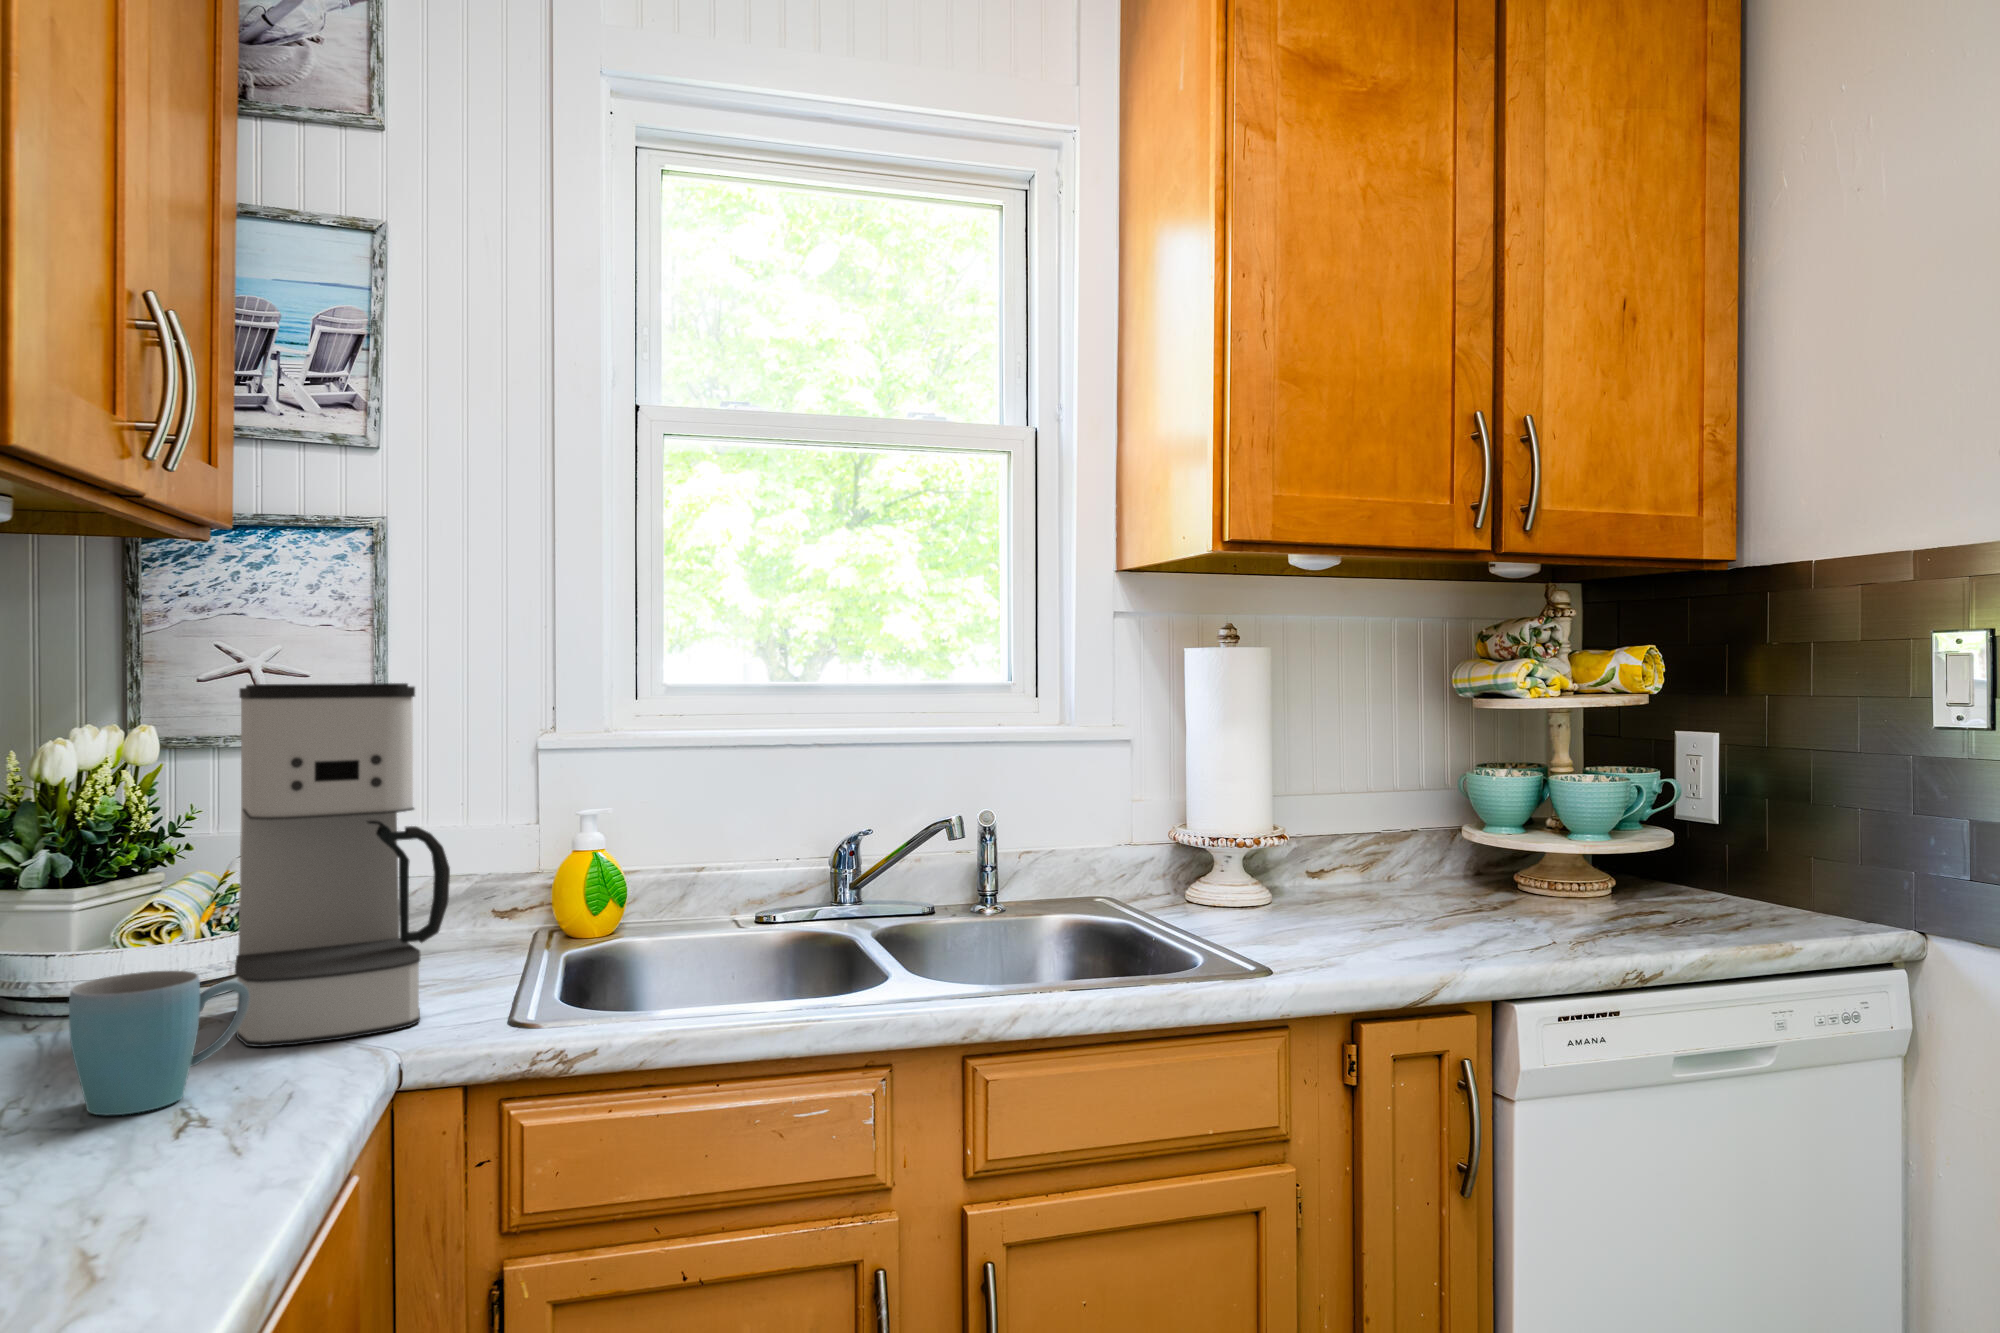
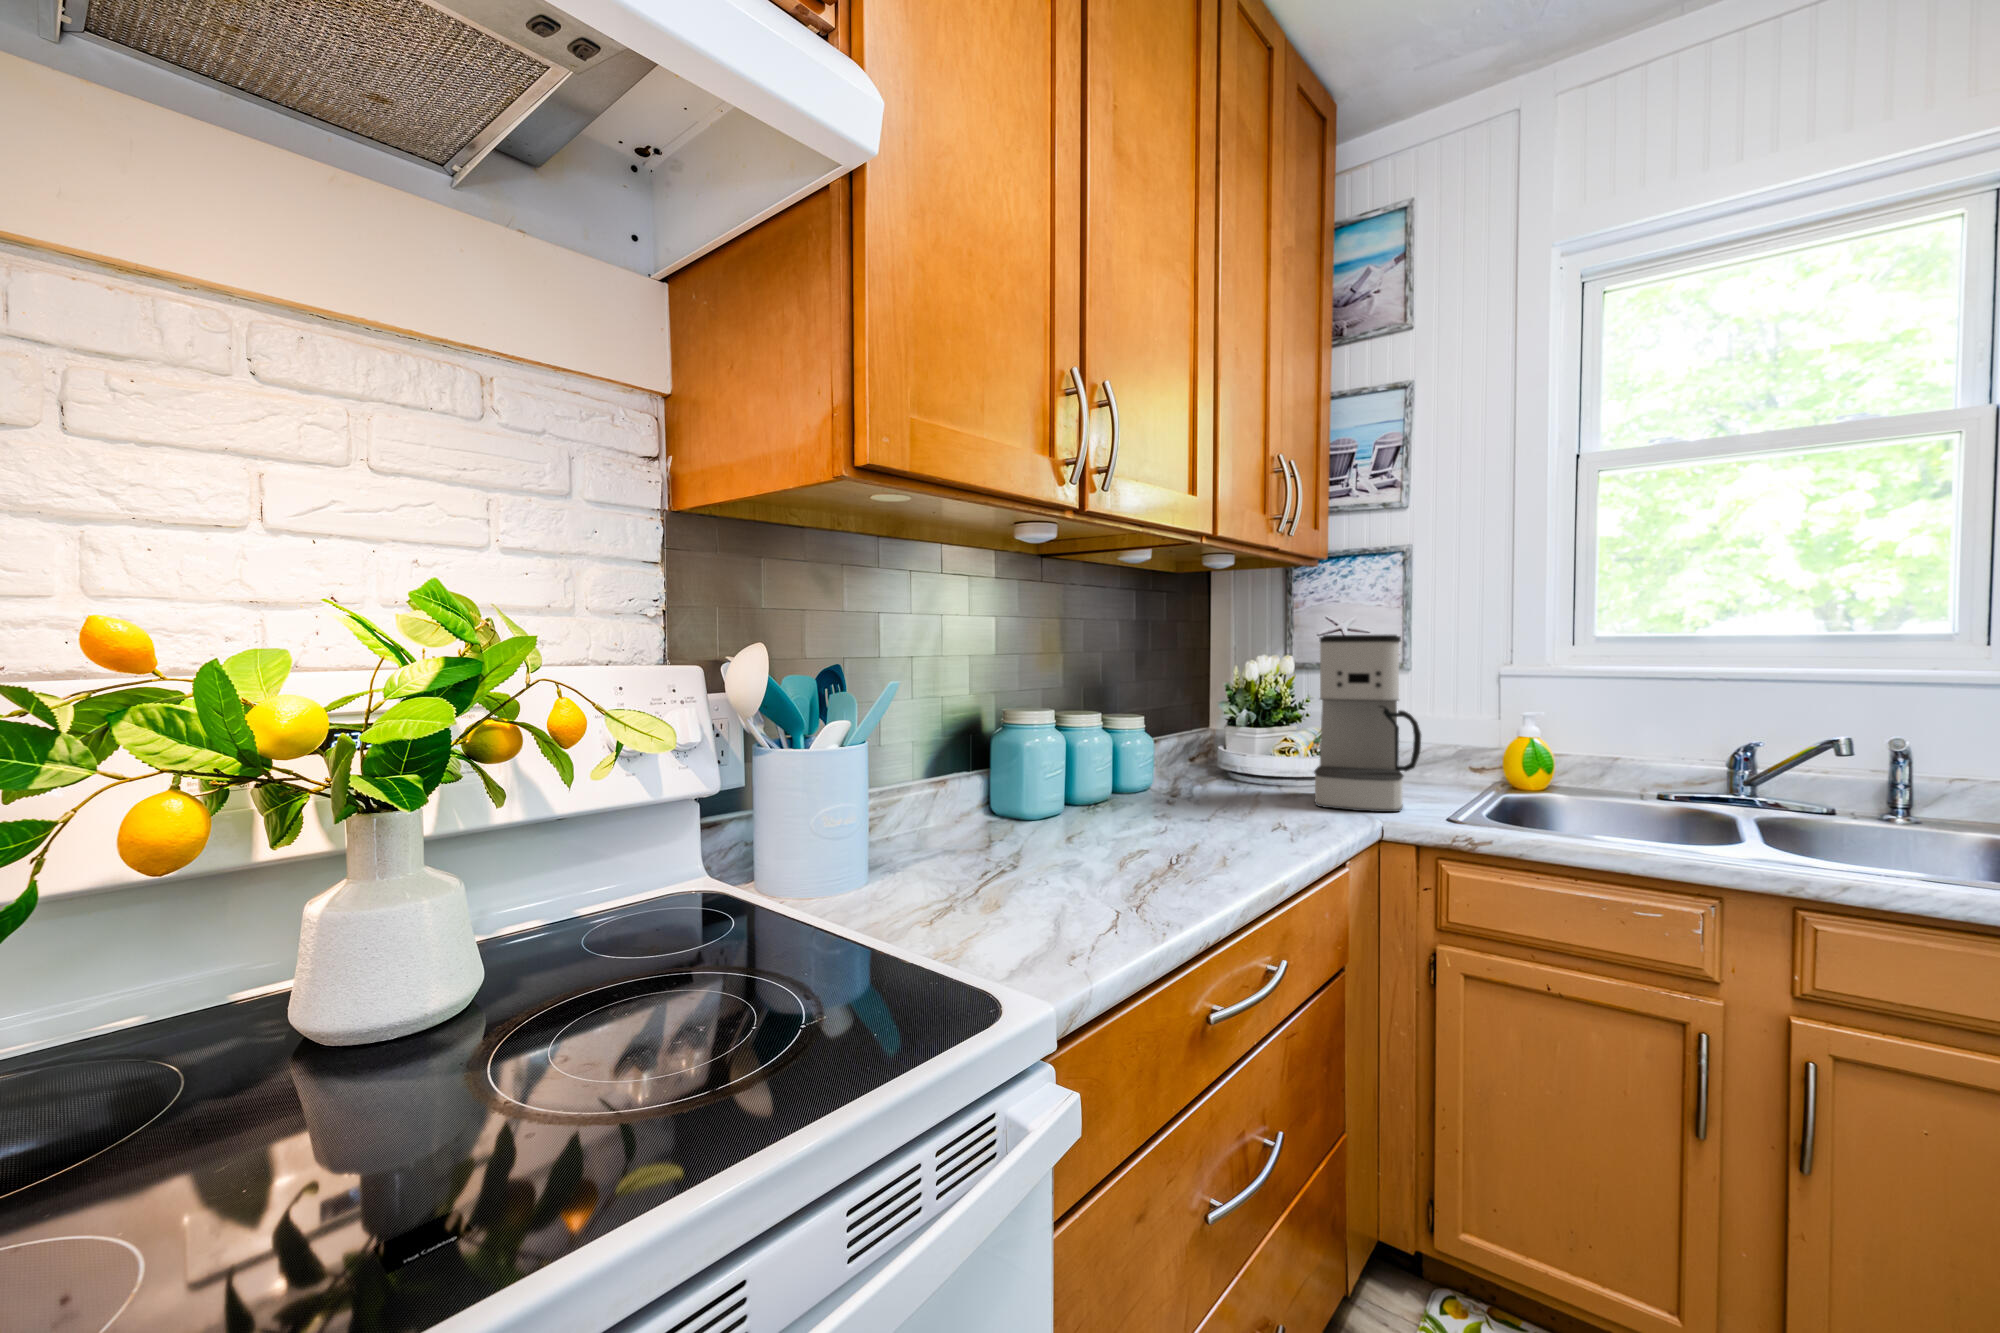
mug: present [69,971,249,1115] -> none [1240,761,1310,819]

